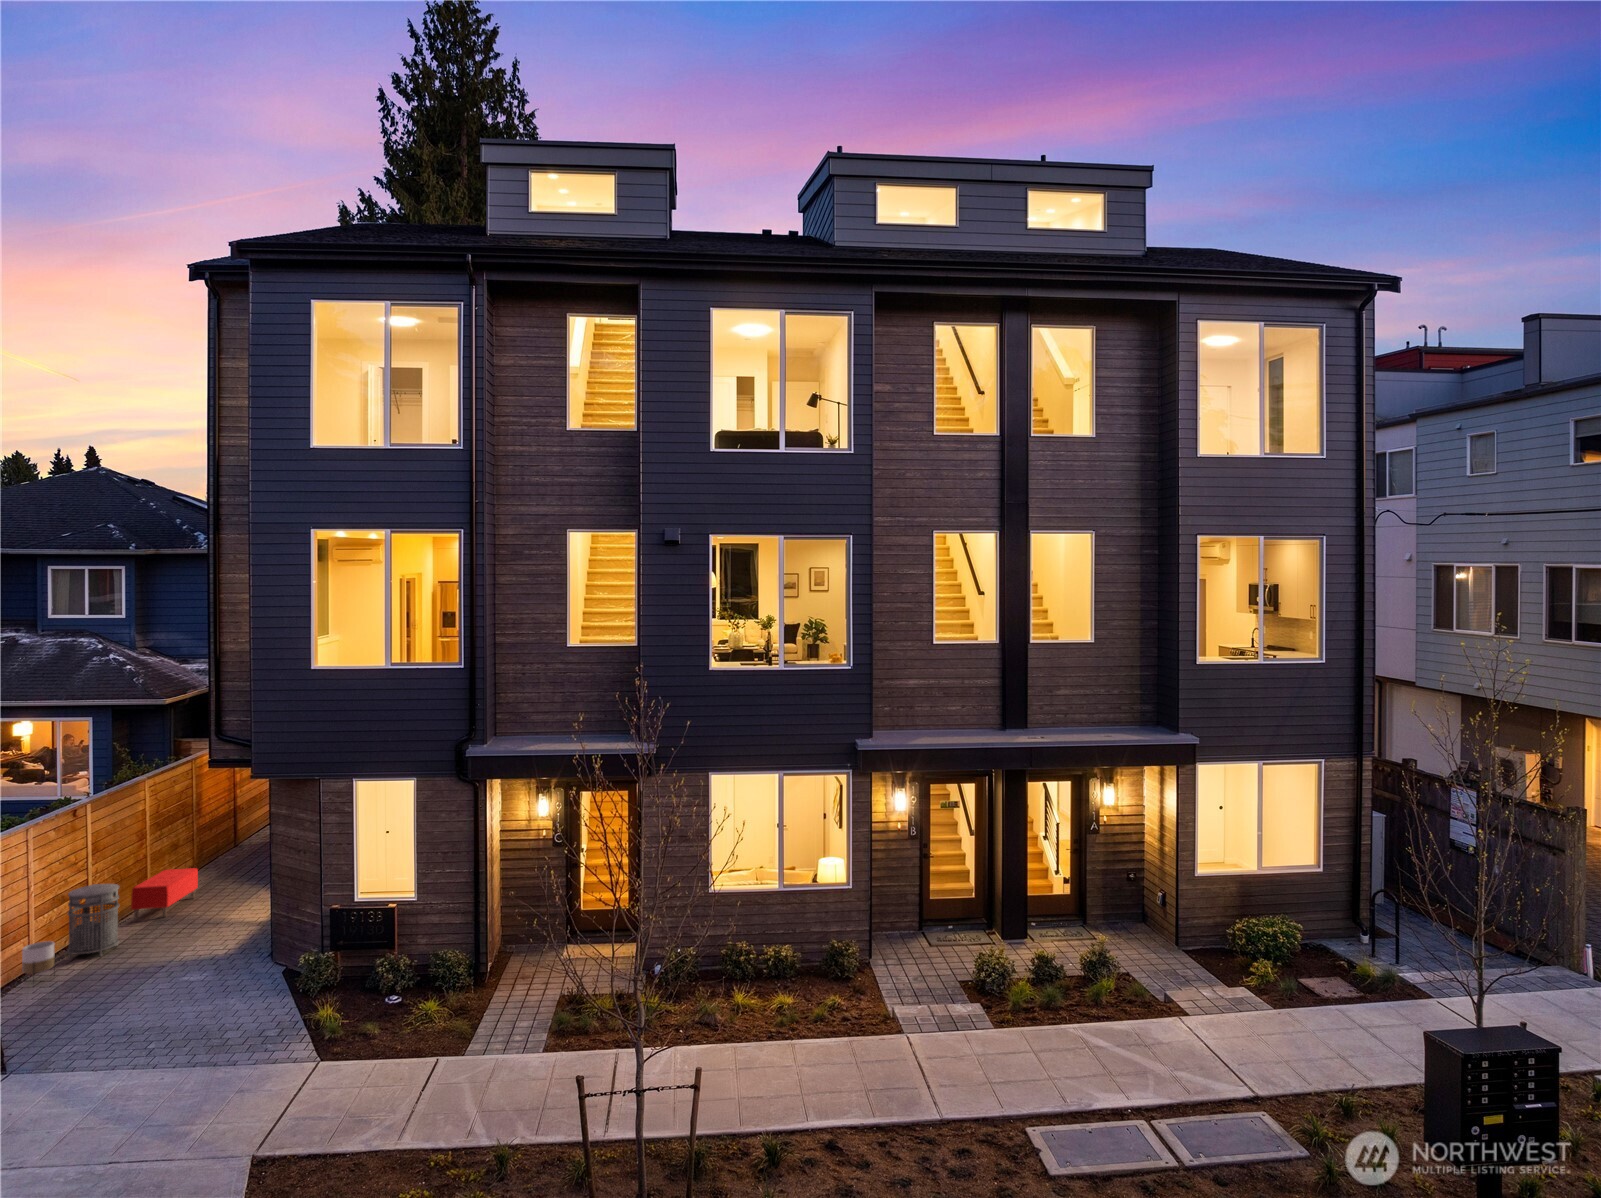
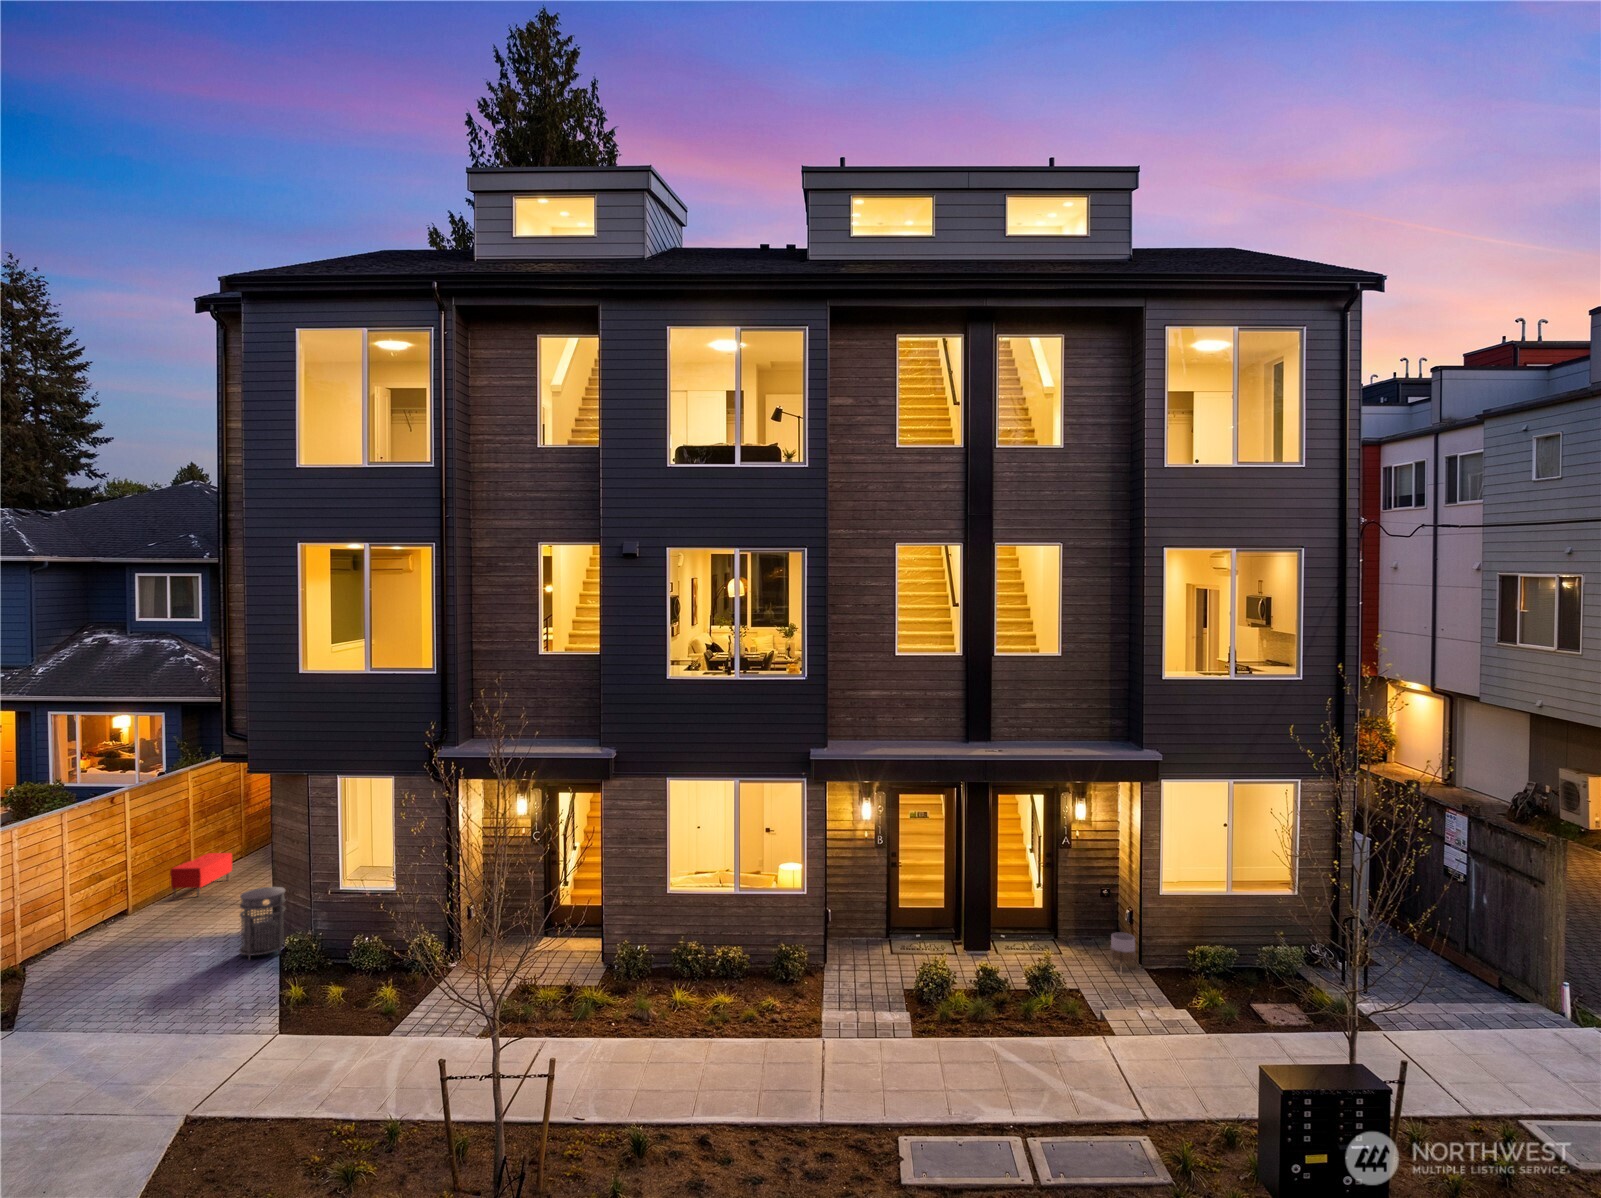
trash can: present [67,884,119,958] -> present [239,887,286,960]
planter: present [22,941,55,974] -> present [1111,933,1136,962]

